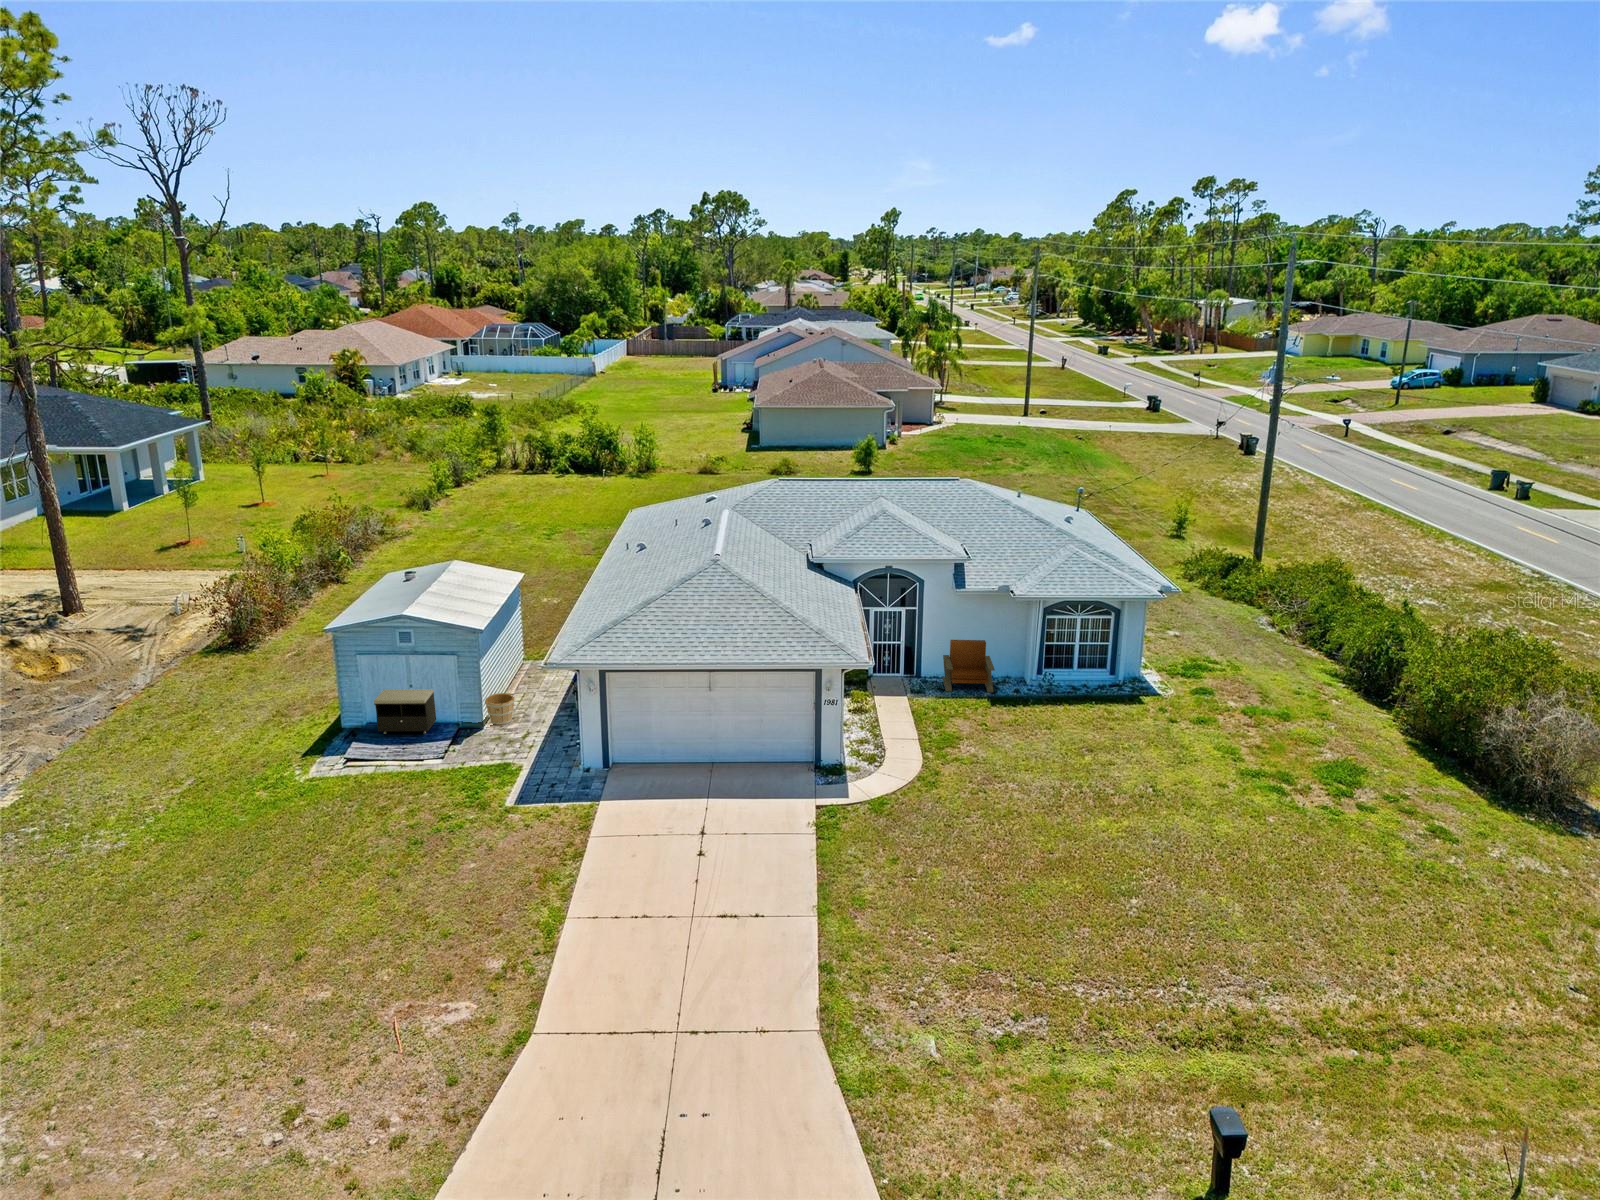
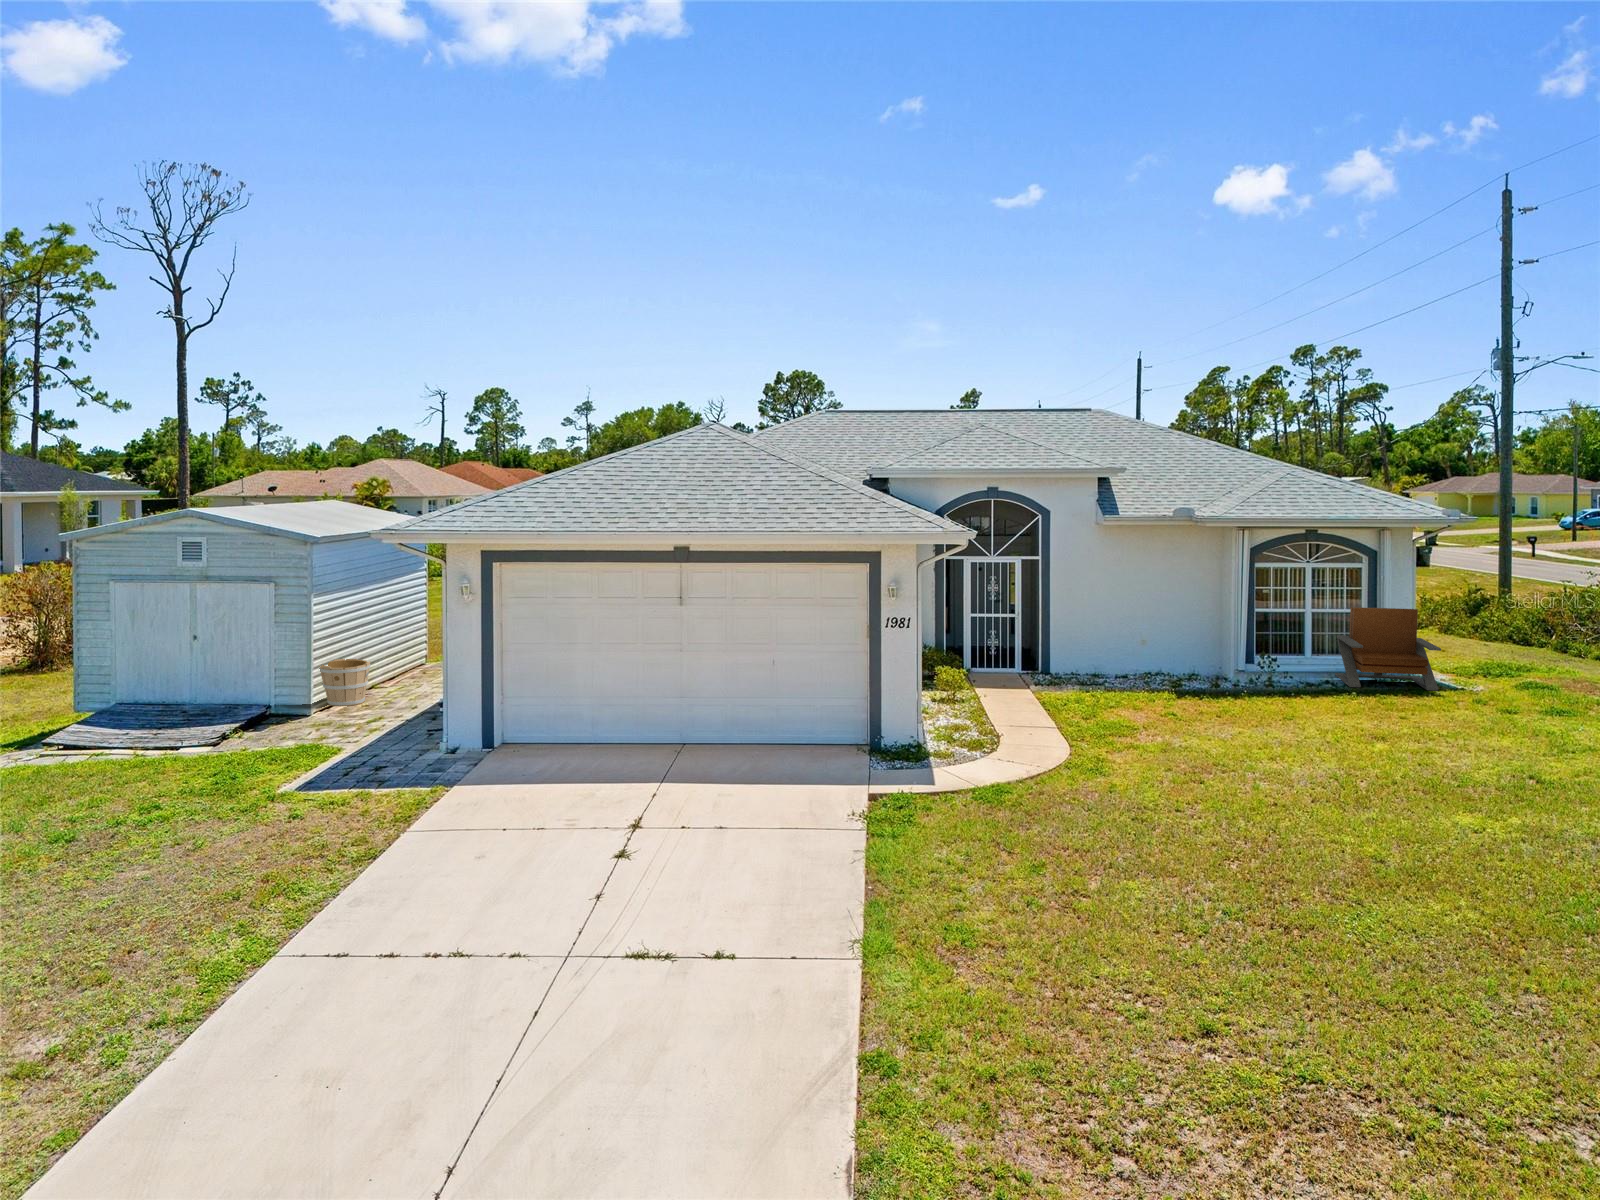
lounge chair: present [942,640,995,692] -> present [1335,607,1441,691]
storage bench: present [374,689,436,734] -> none [127,643,239,713]

